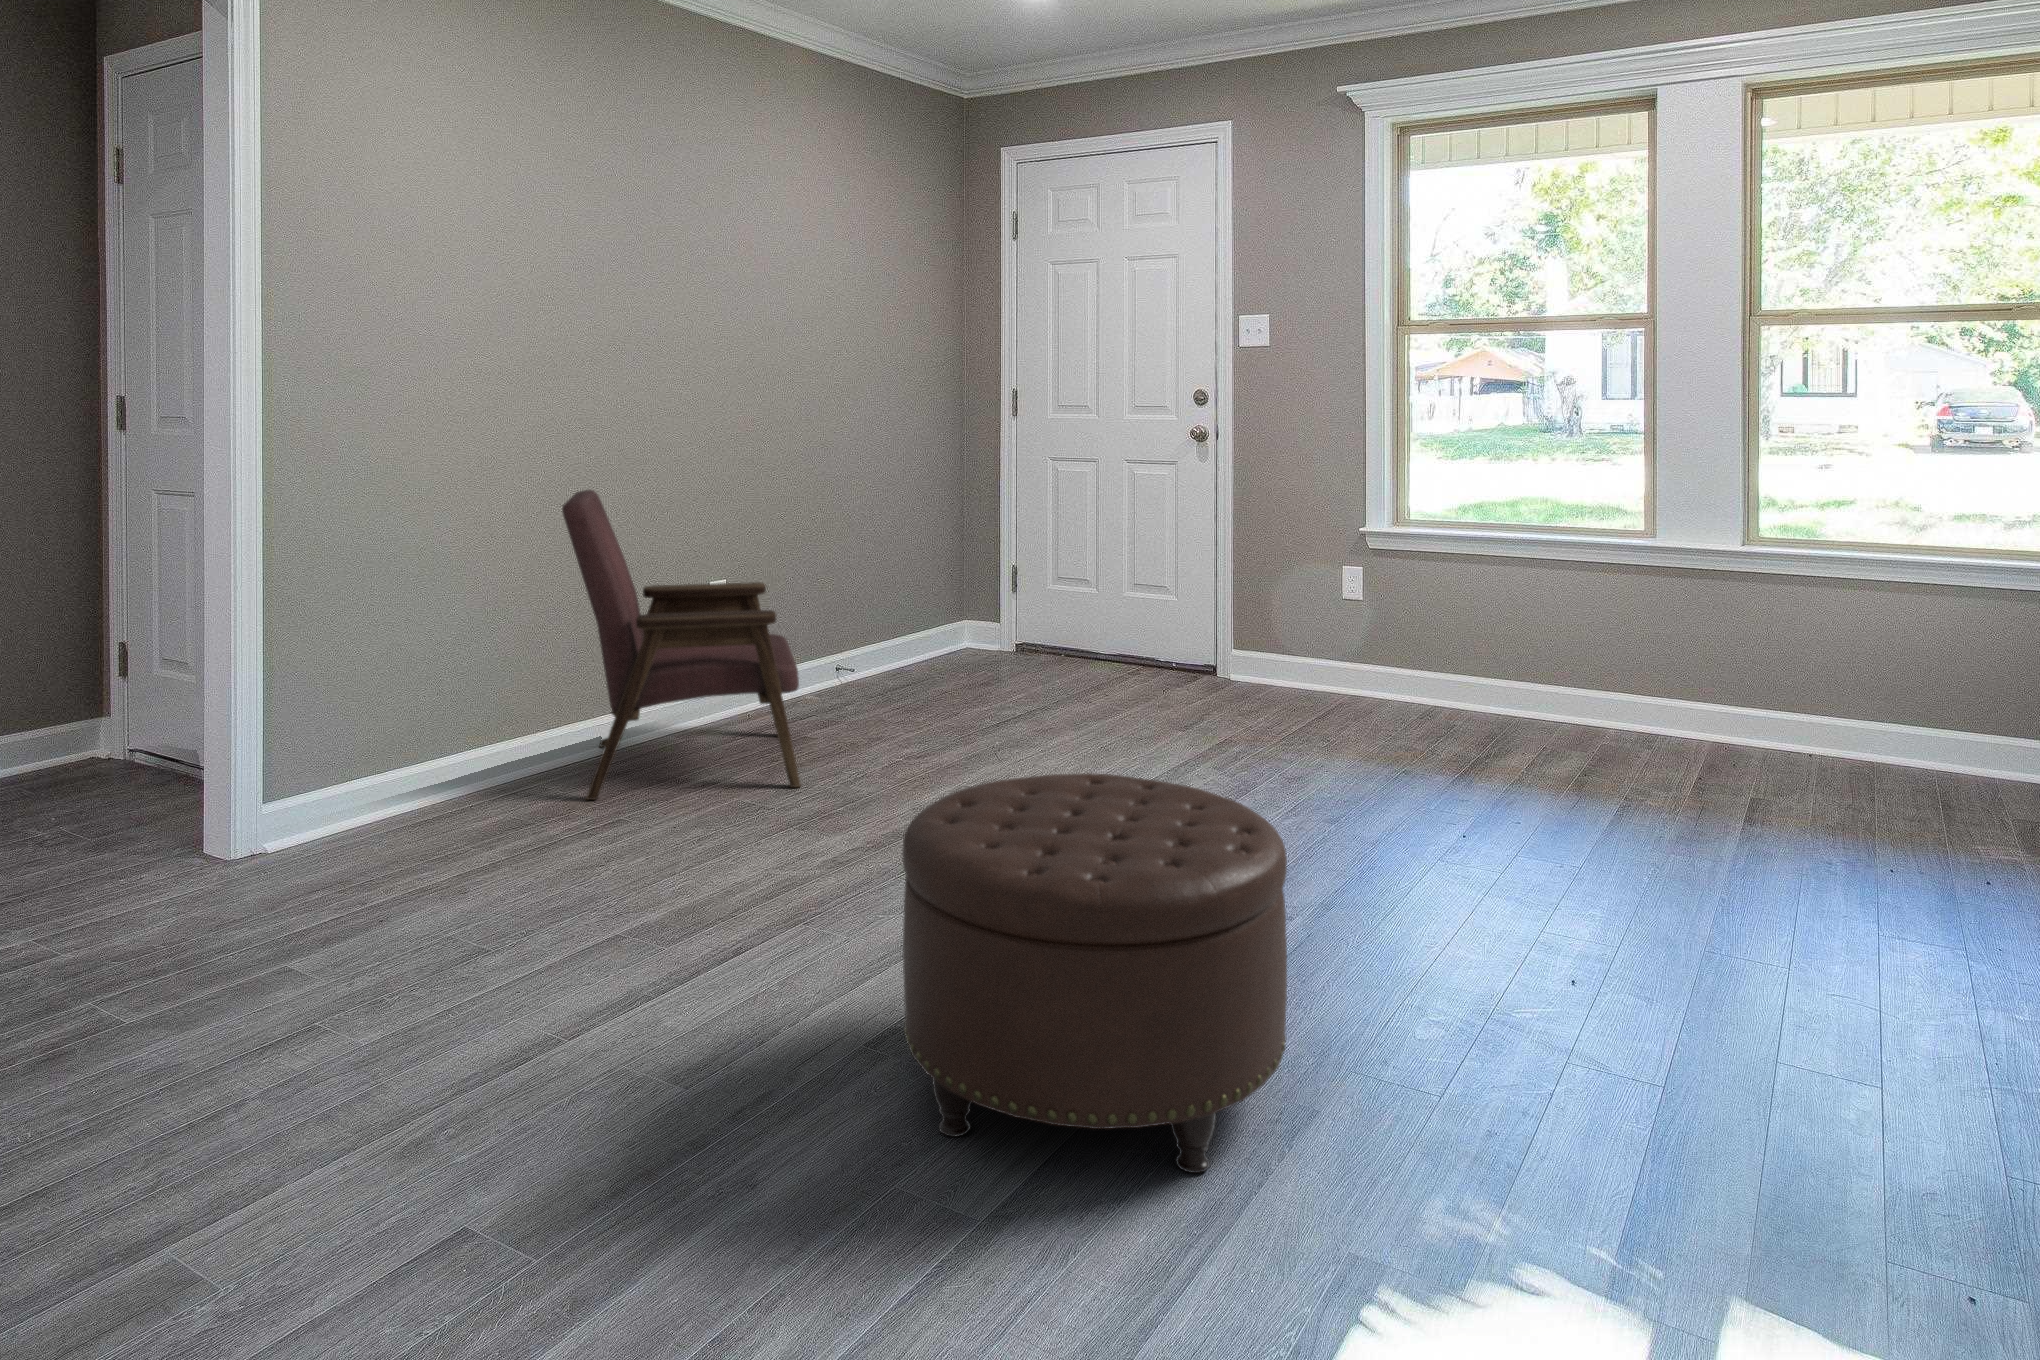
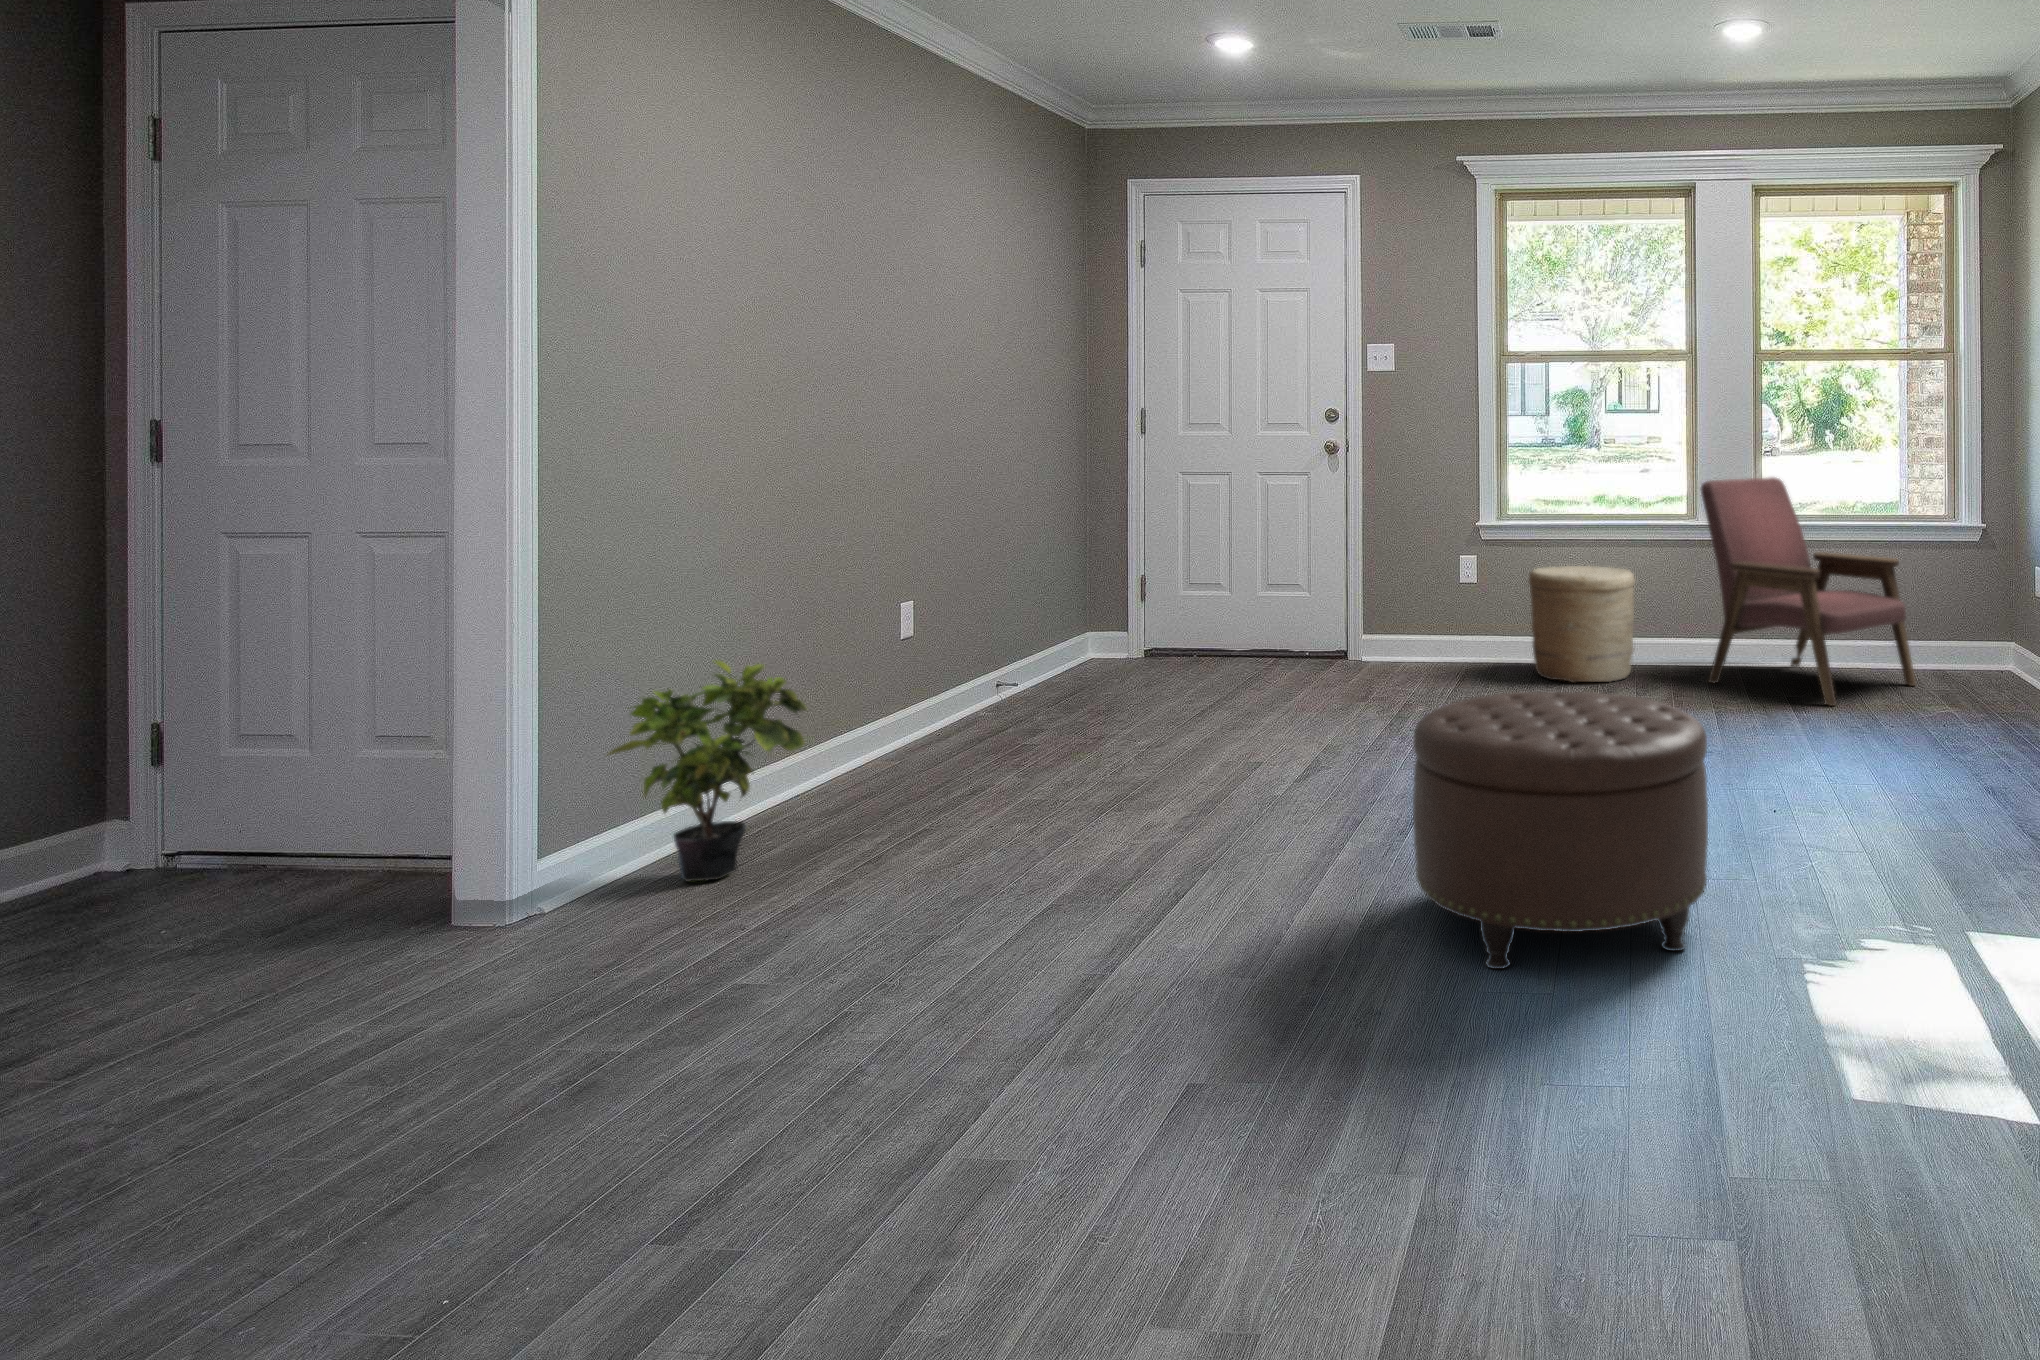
armchair: present [562,490,801,800] -> present [1701,477,1916,706]
woven basket: none [1409,591,1553,745] -> present [1529,566,1635,683]
potted plant: none [325,638,498,844] -> present [608,660,806,882]

